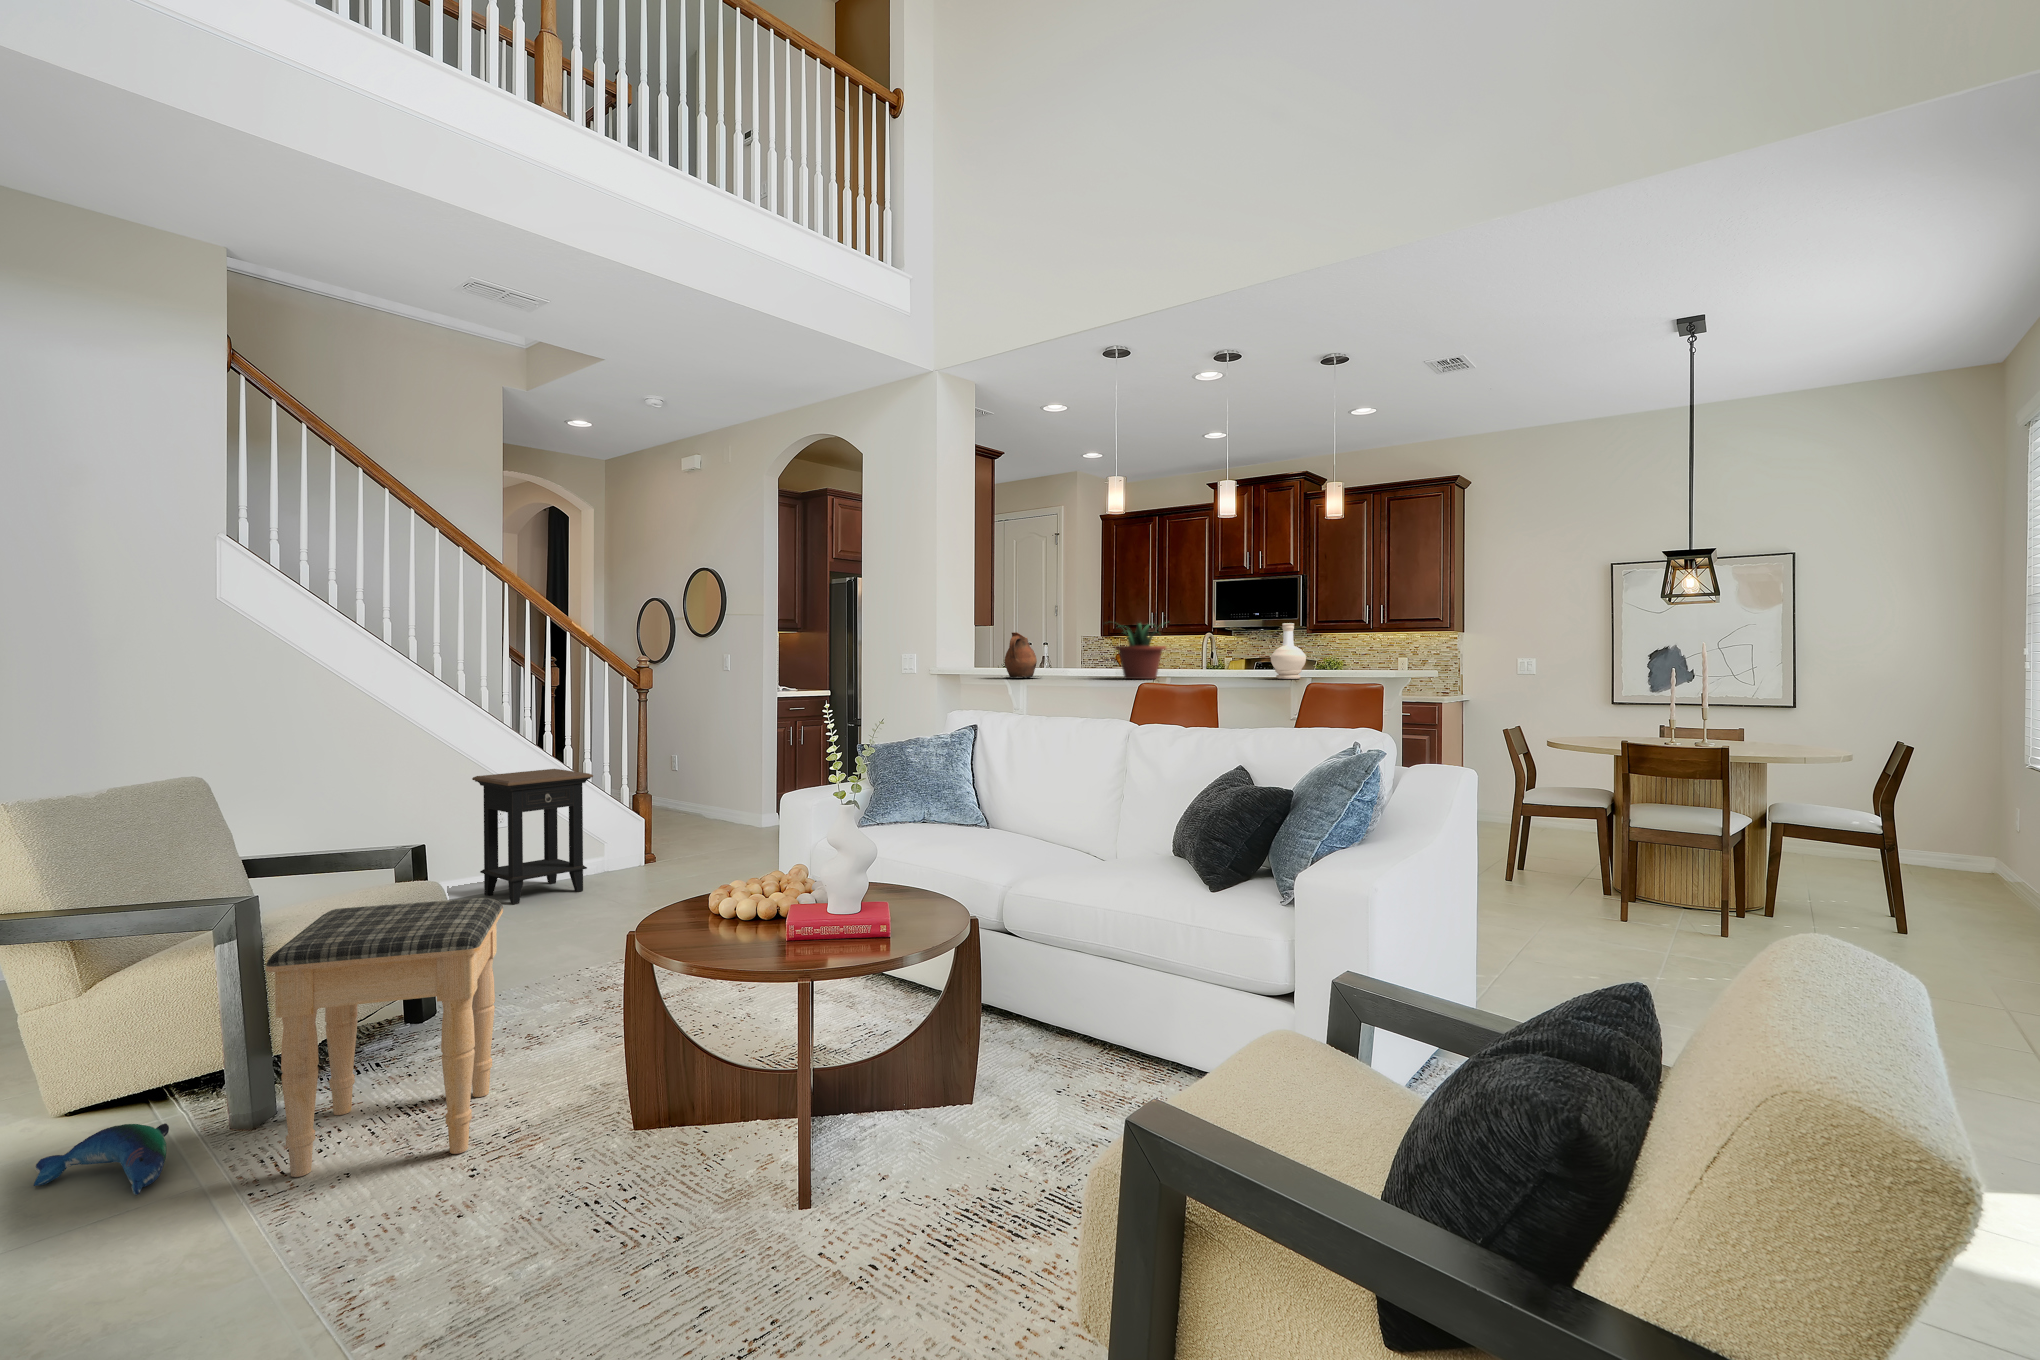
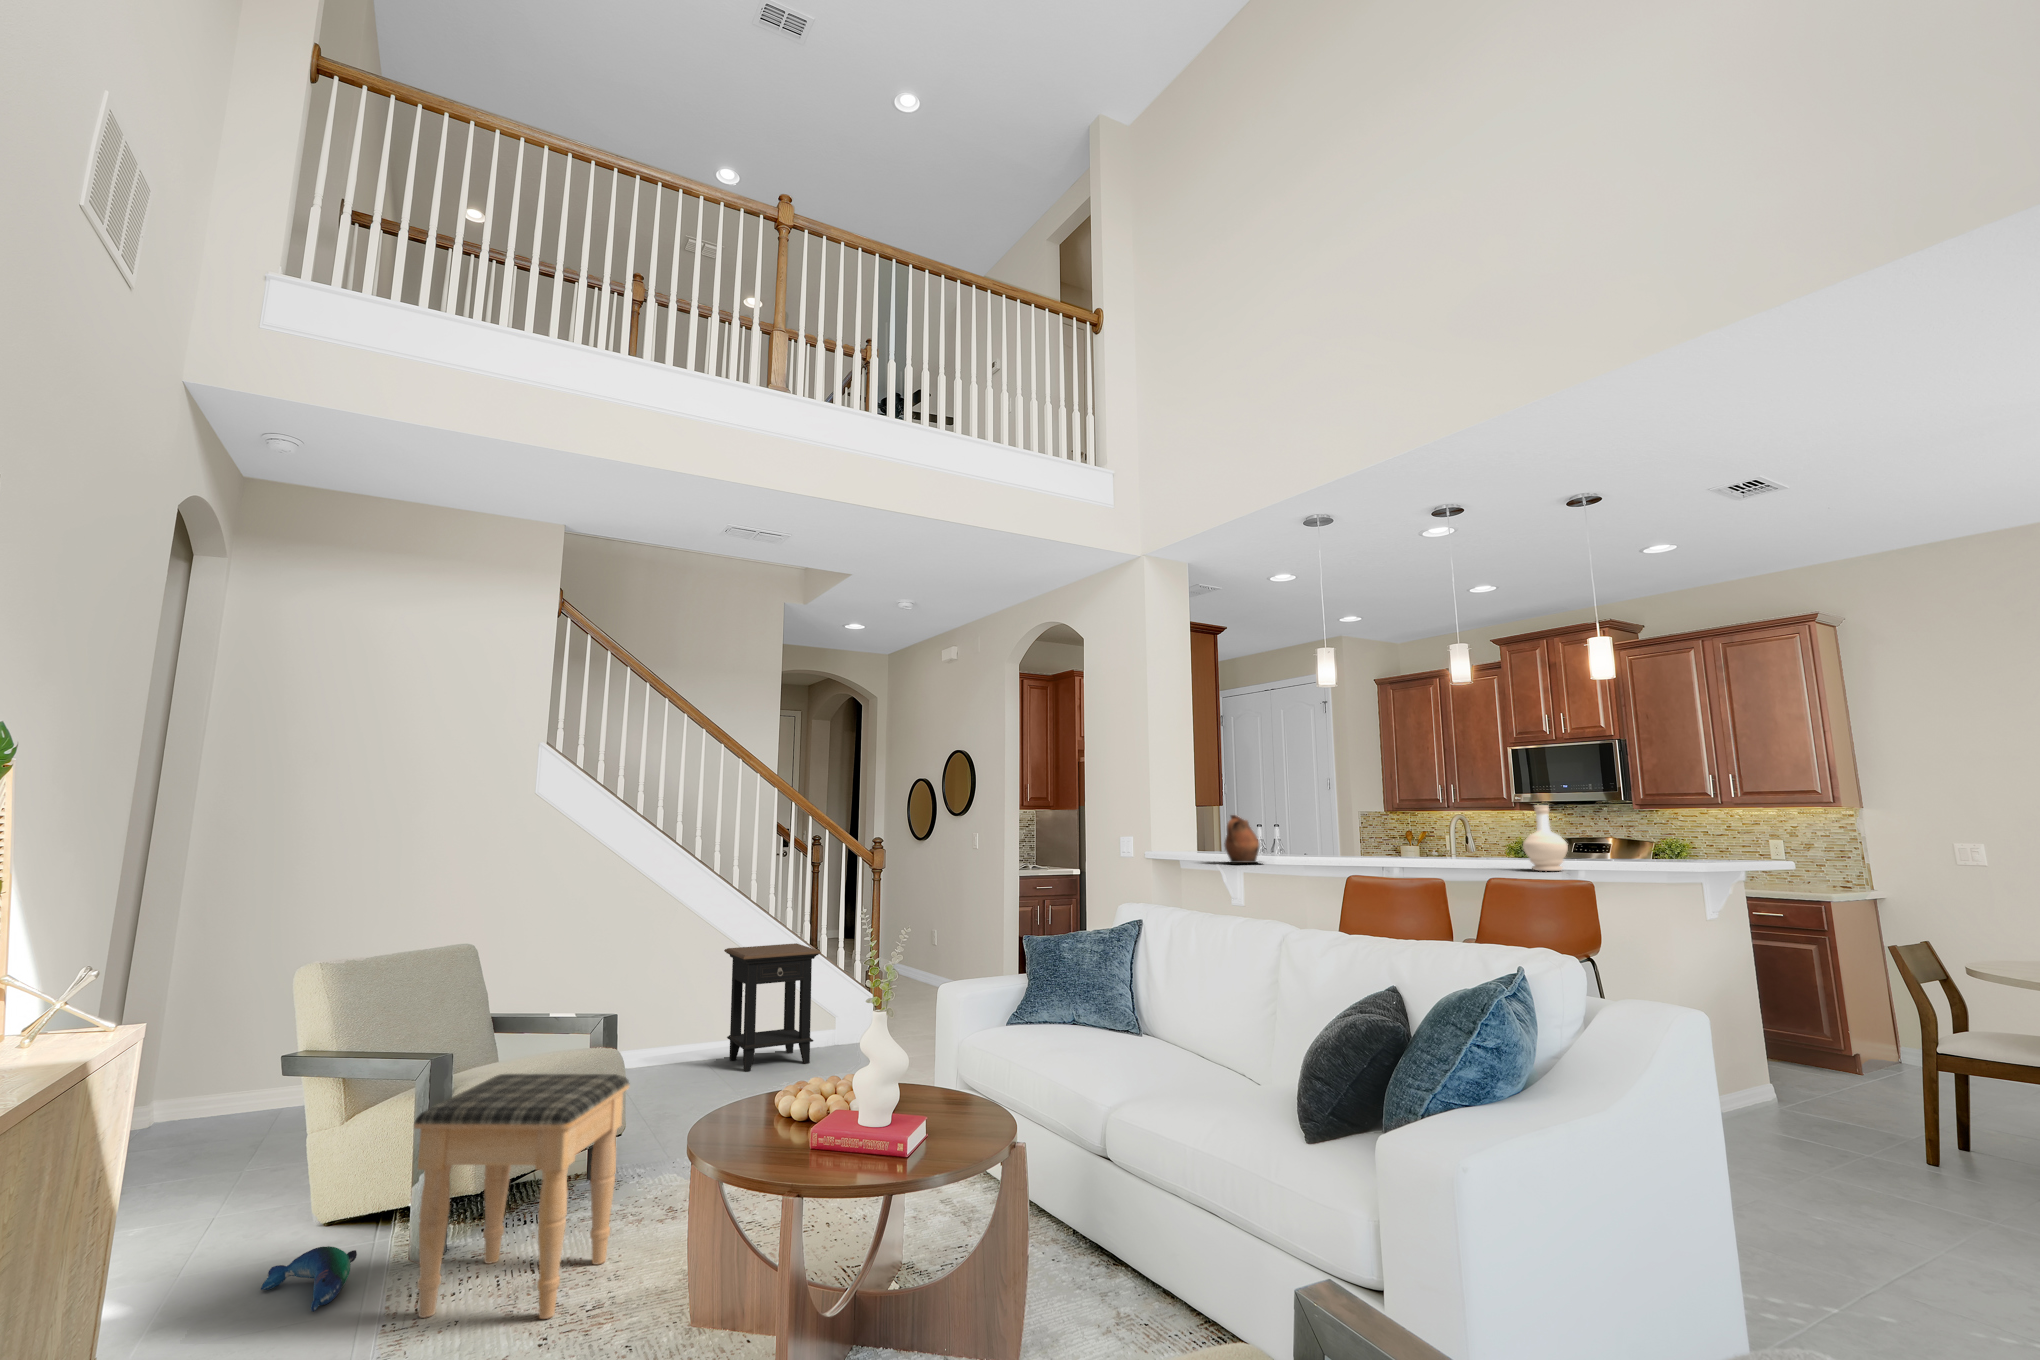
potted plant: present [1115,623,1166,679] -> none [1325,803,1402,868]

